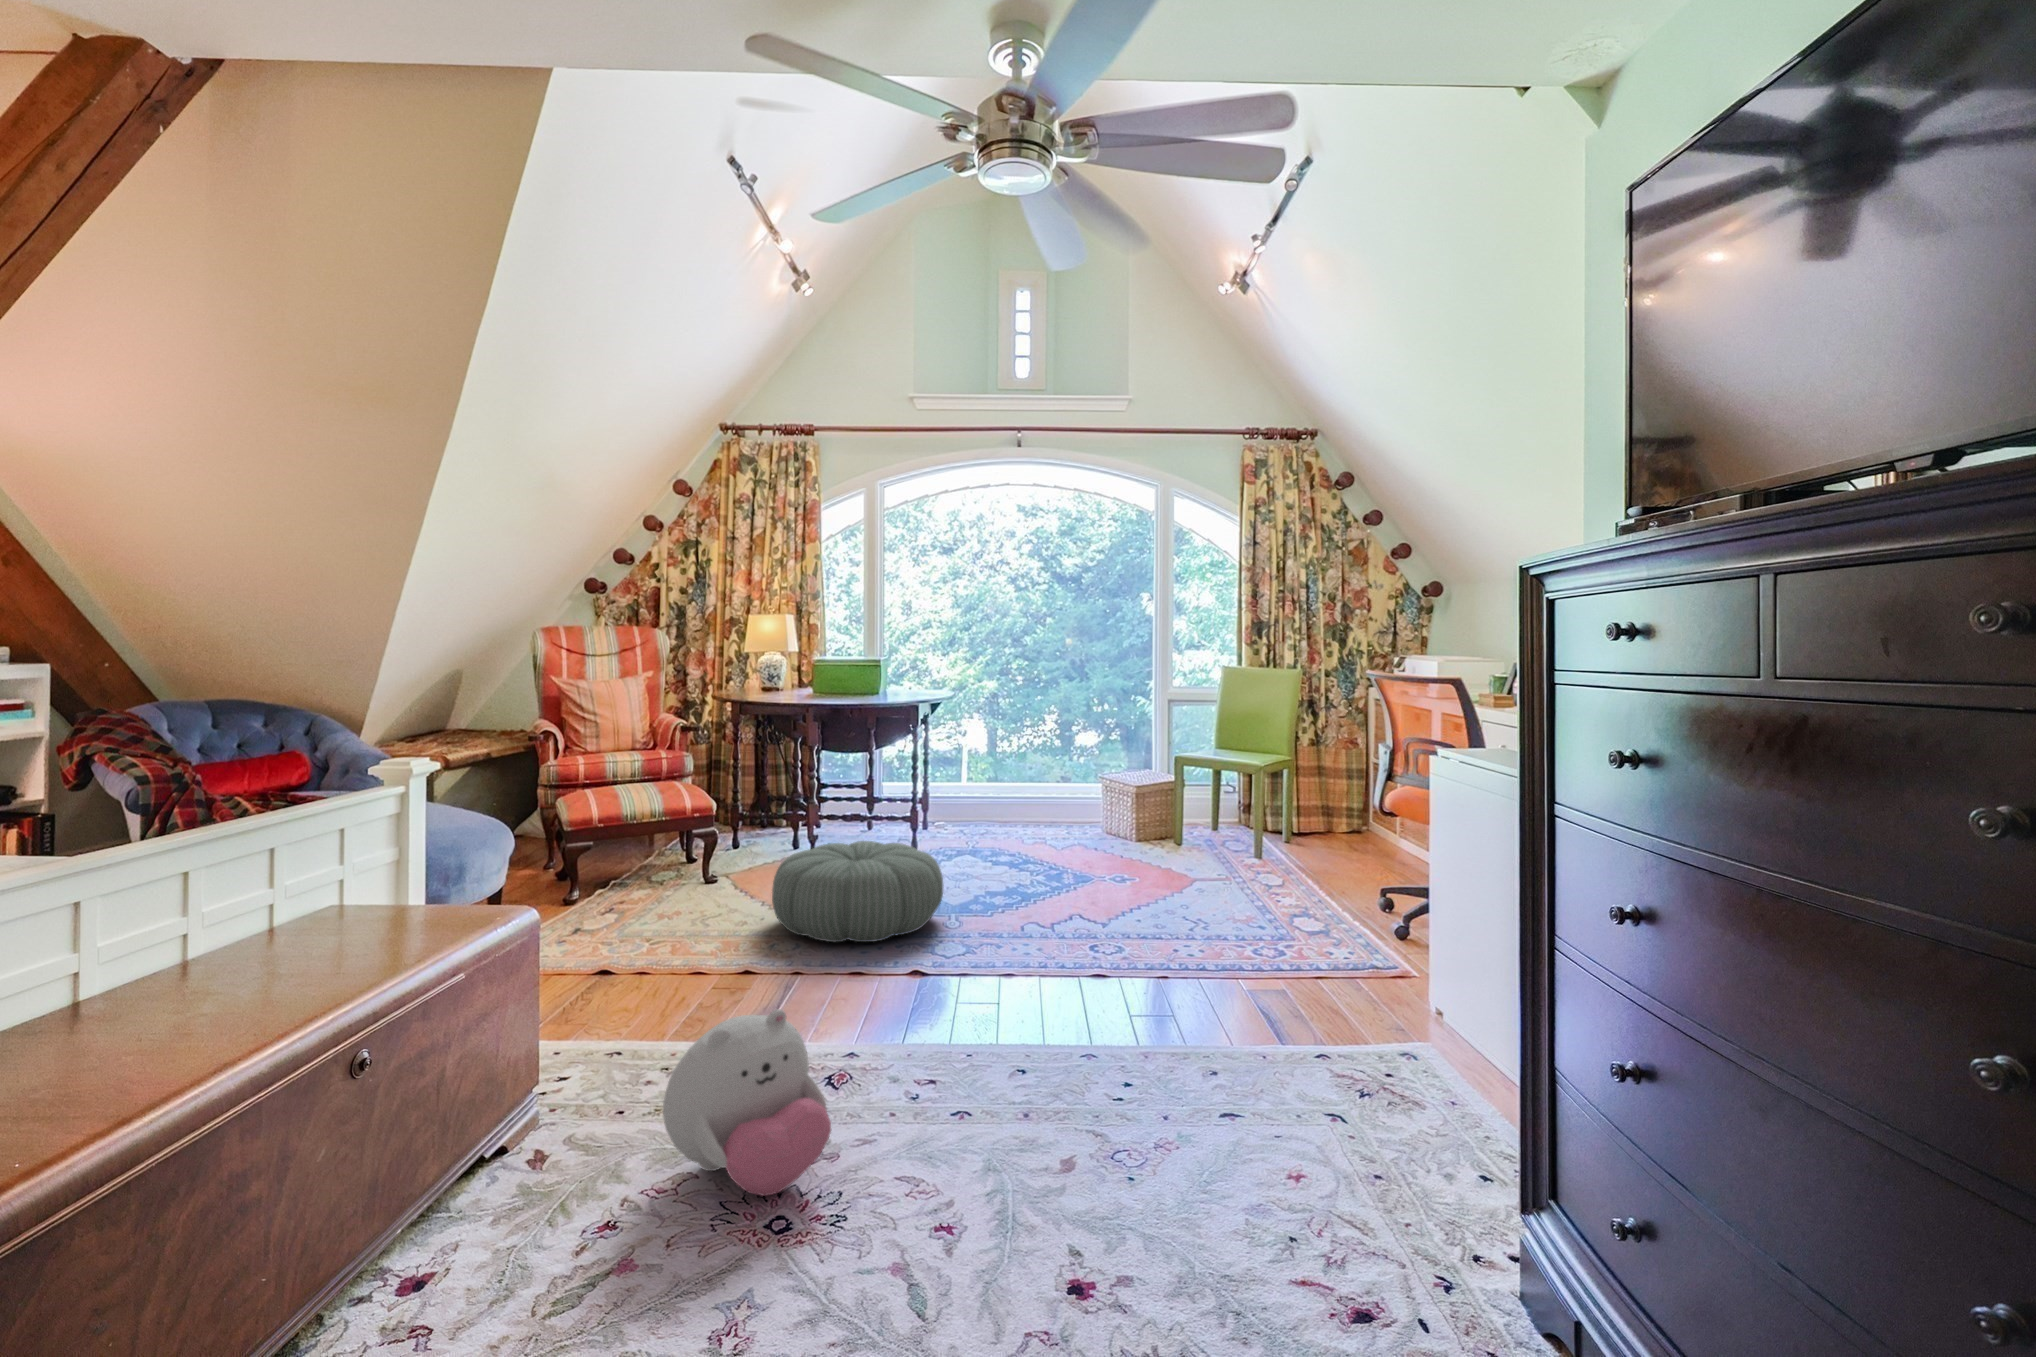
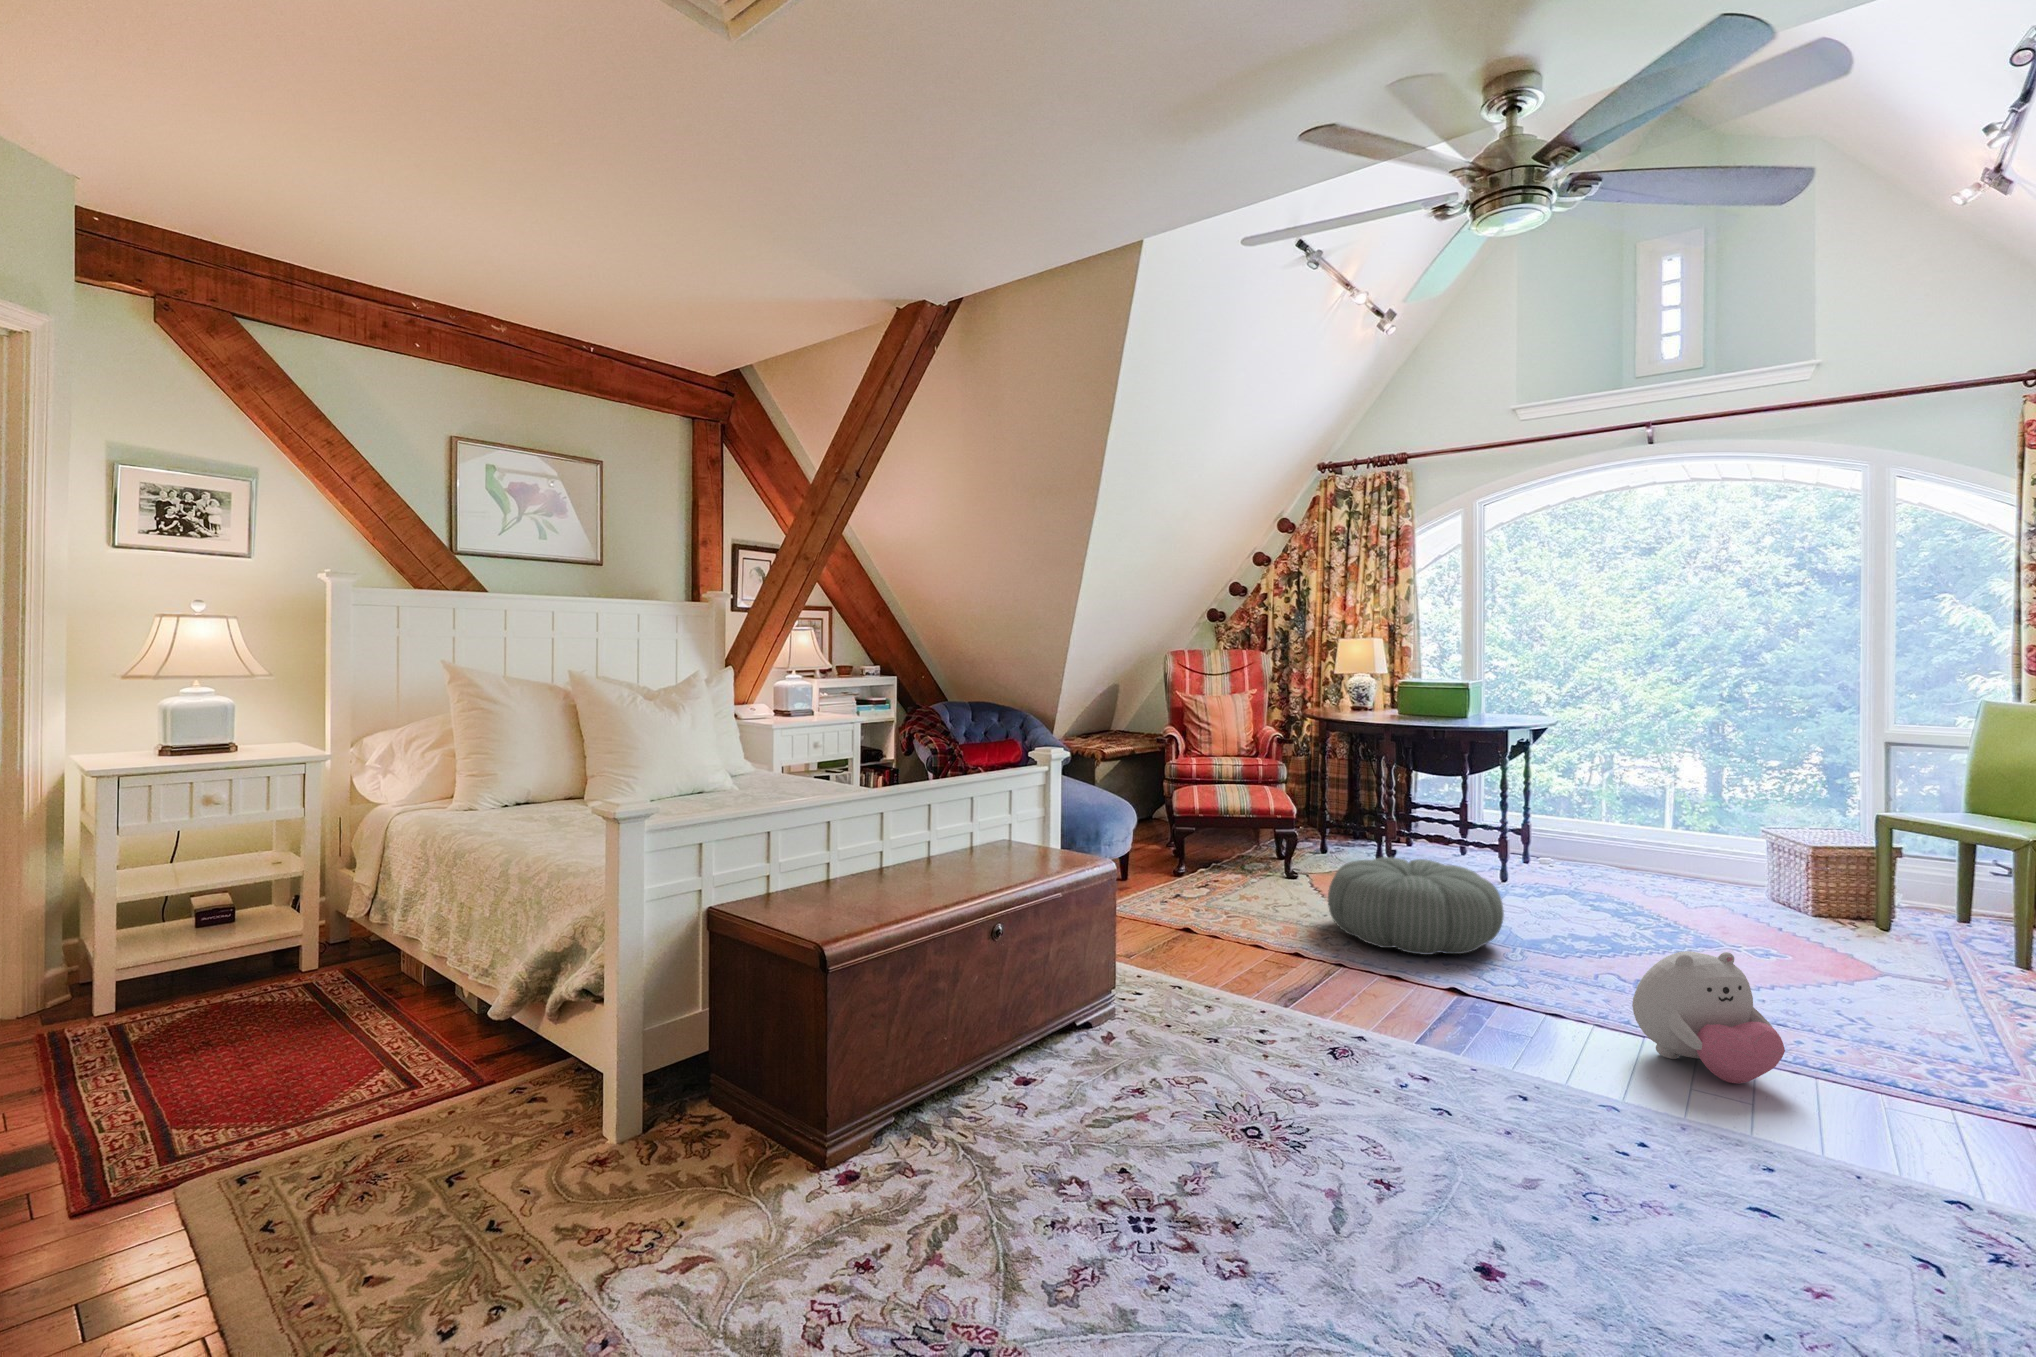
plush toy: present [663,1009,831,1196] -> present [1632,951,1785,1084]

